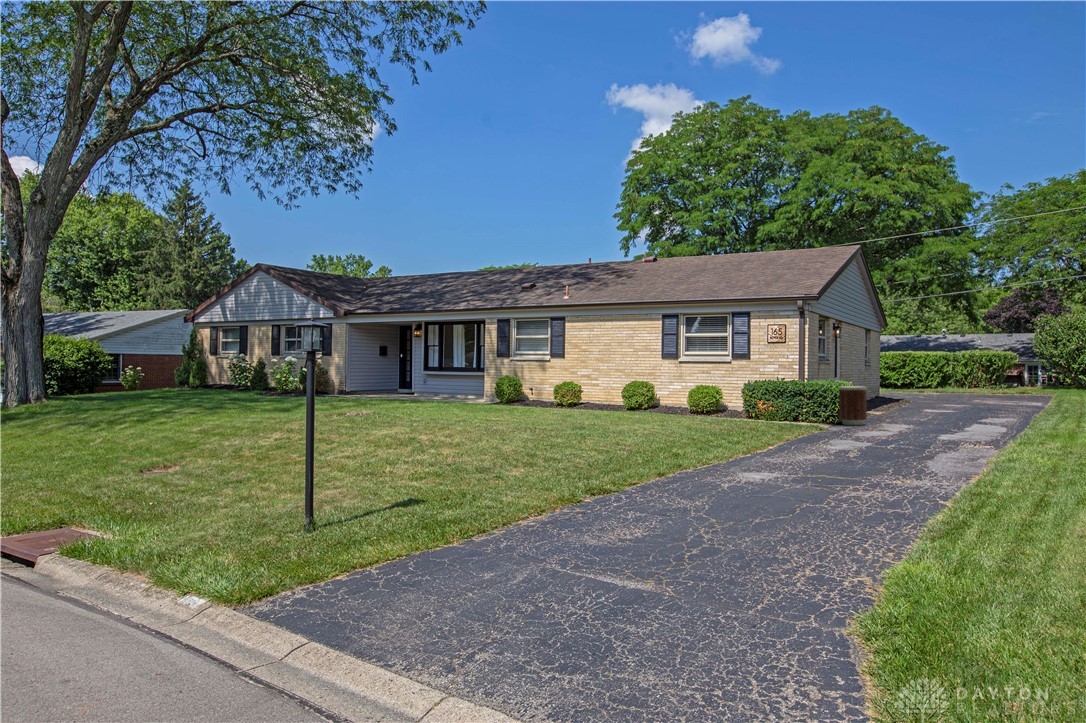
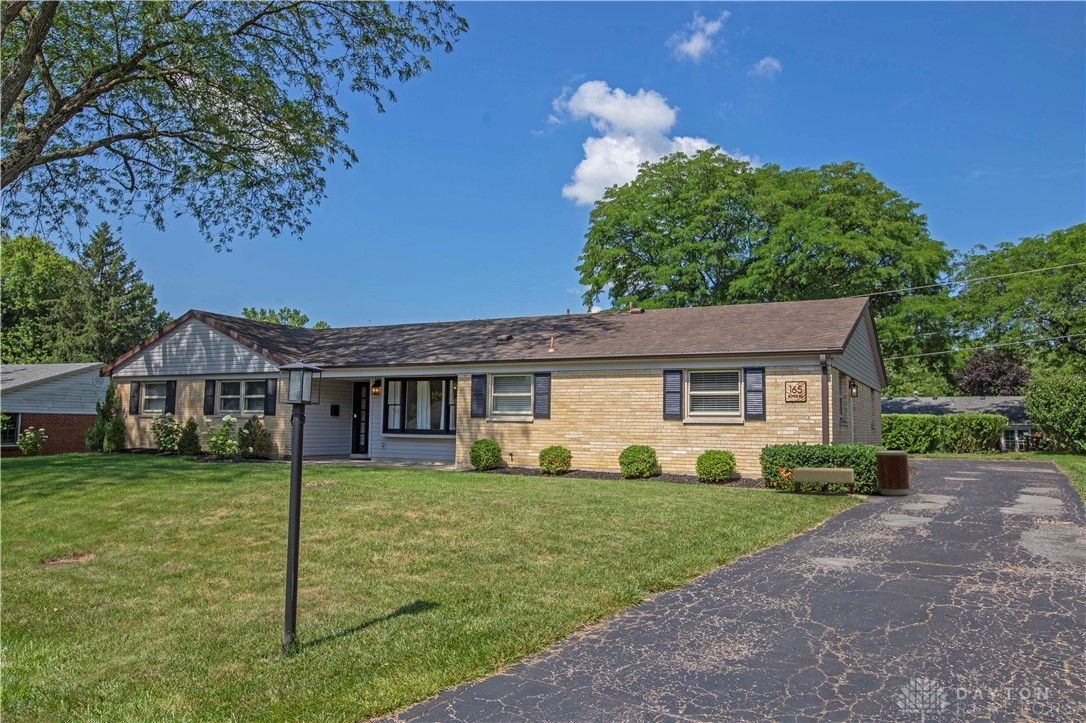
bench: none [765,401,819,425] -> present [794,468,854,494]

